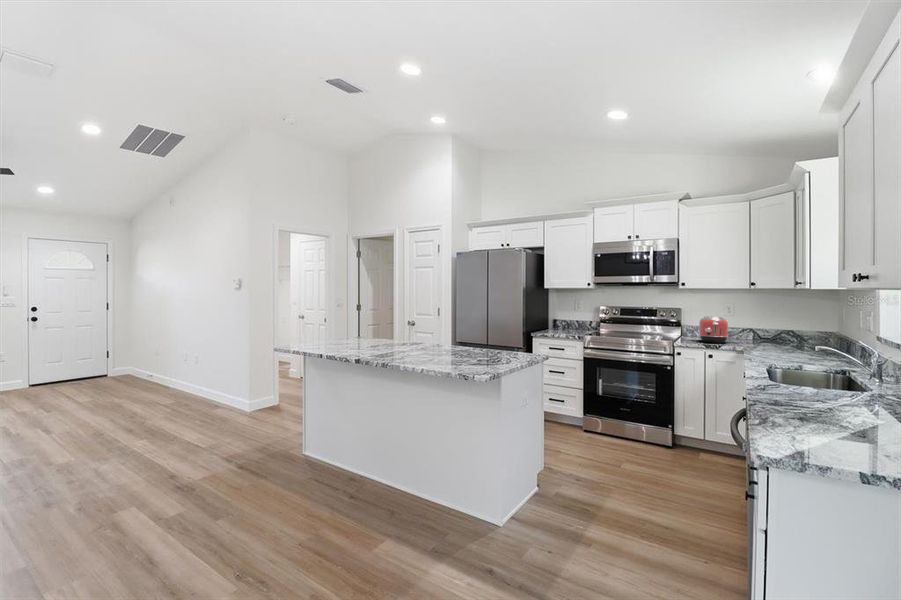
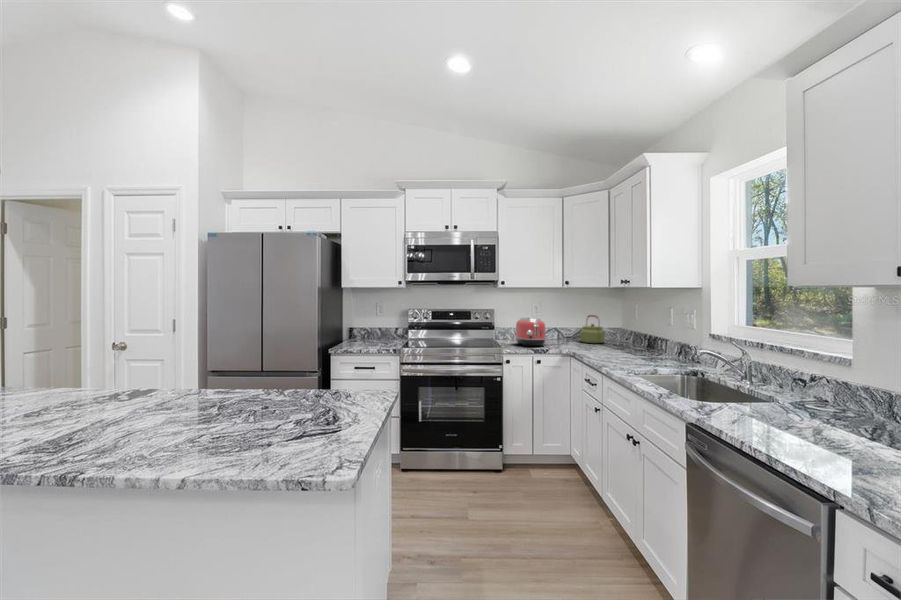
kettle: none [777,316,808,345] -> present [580,315,605,343]

